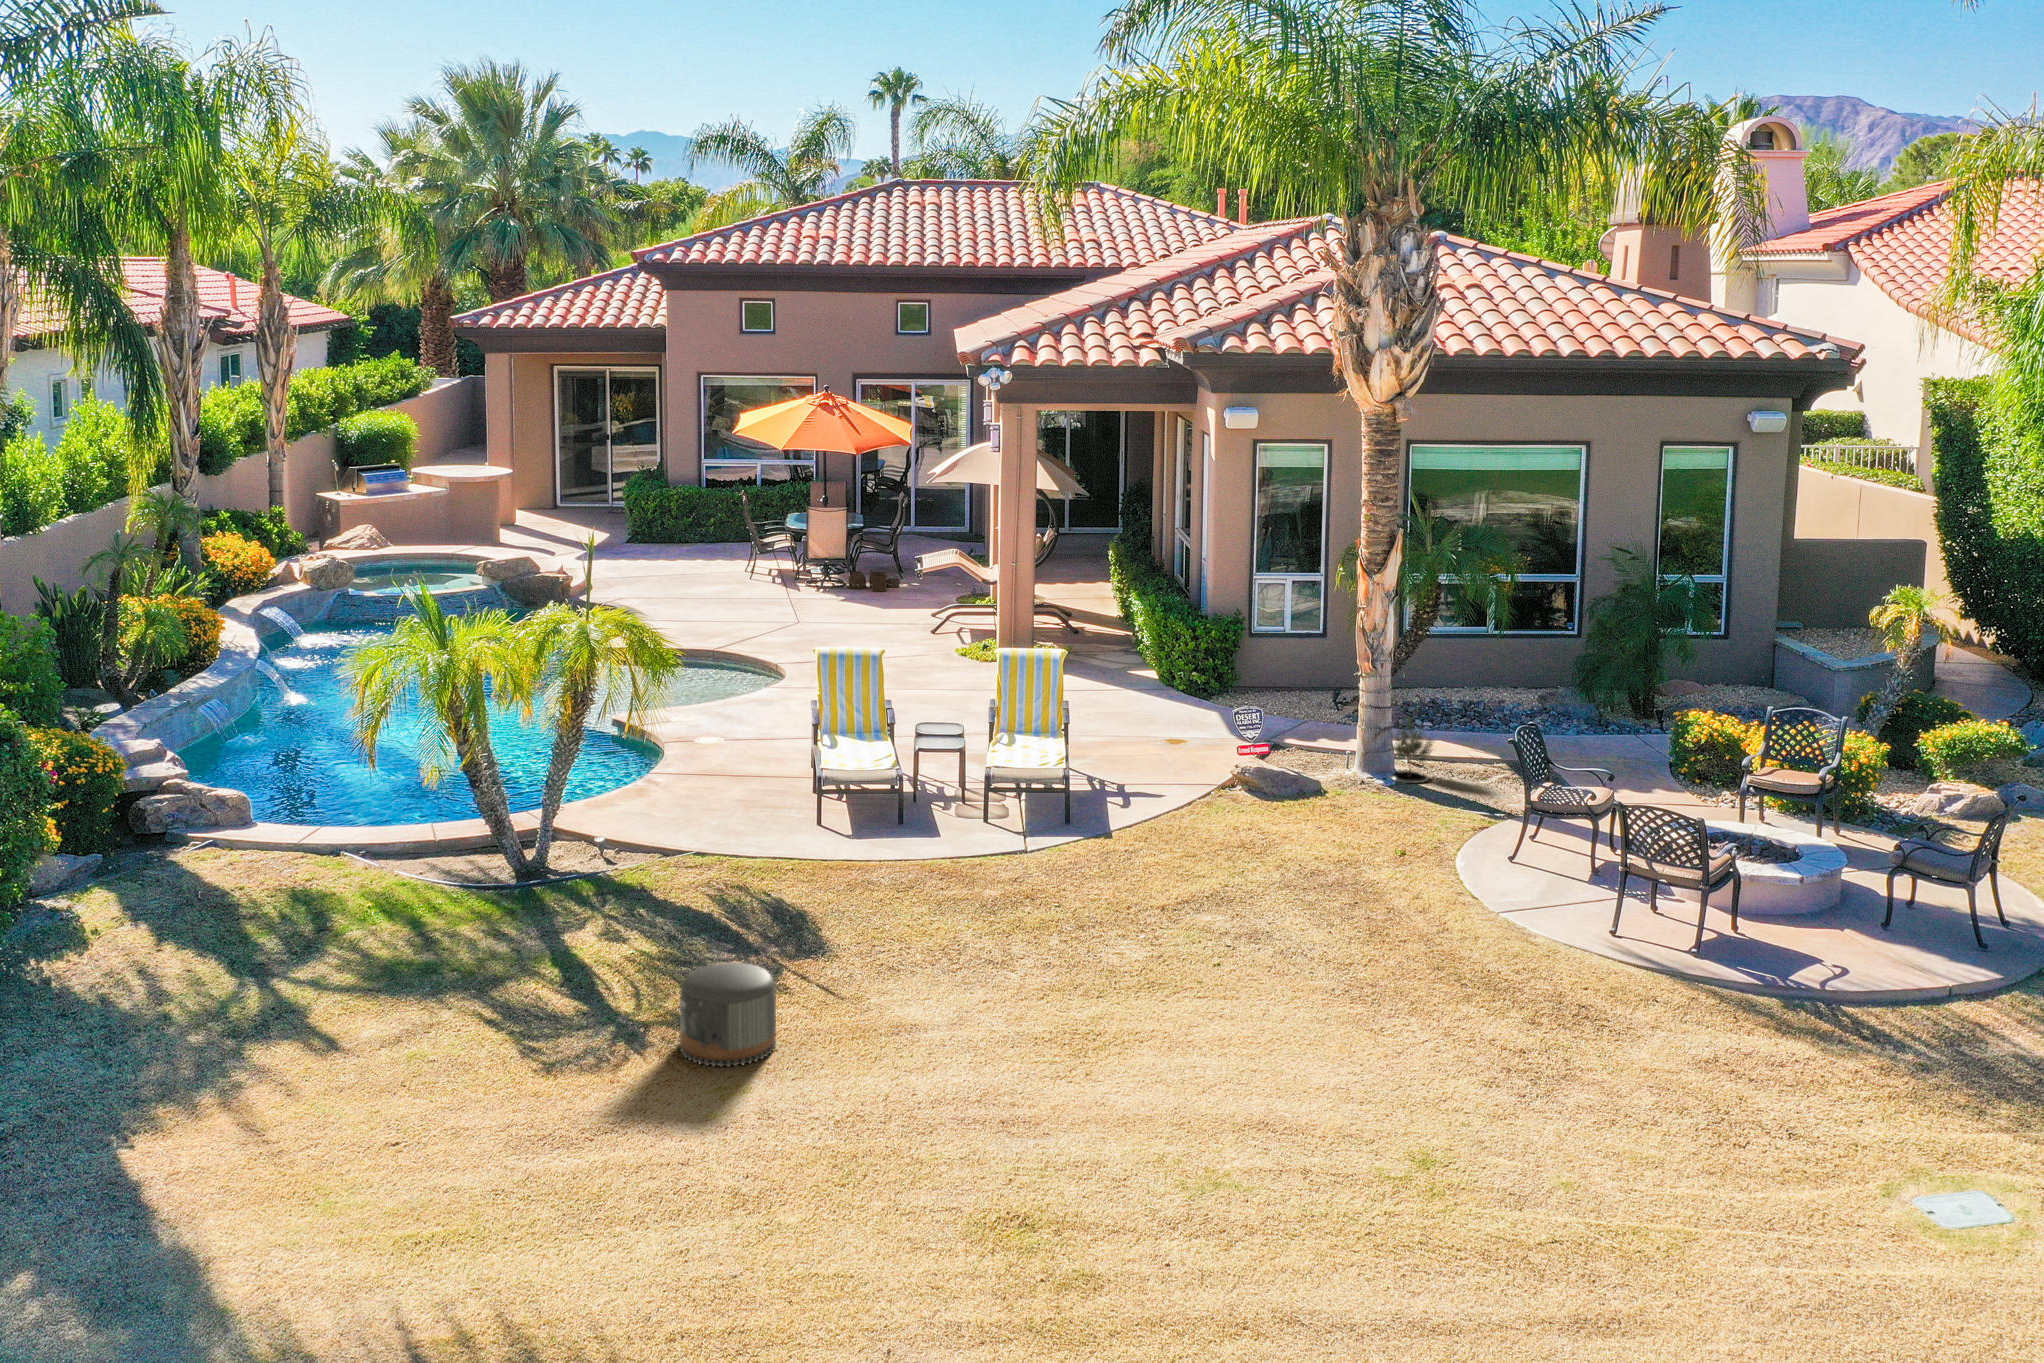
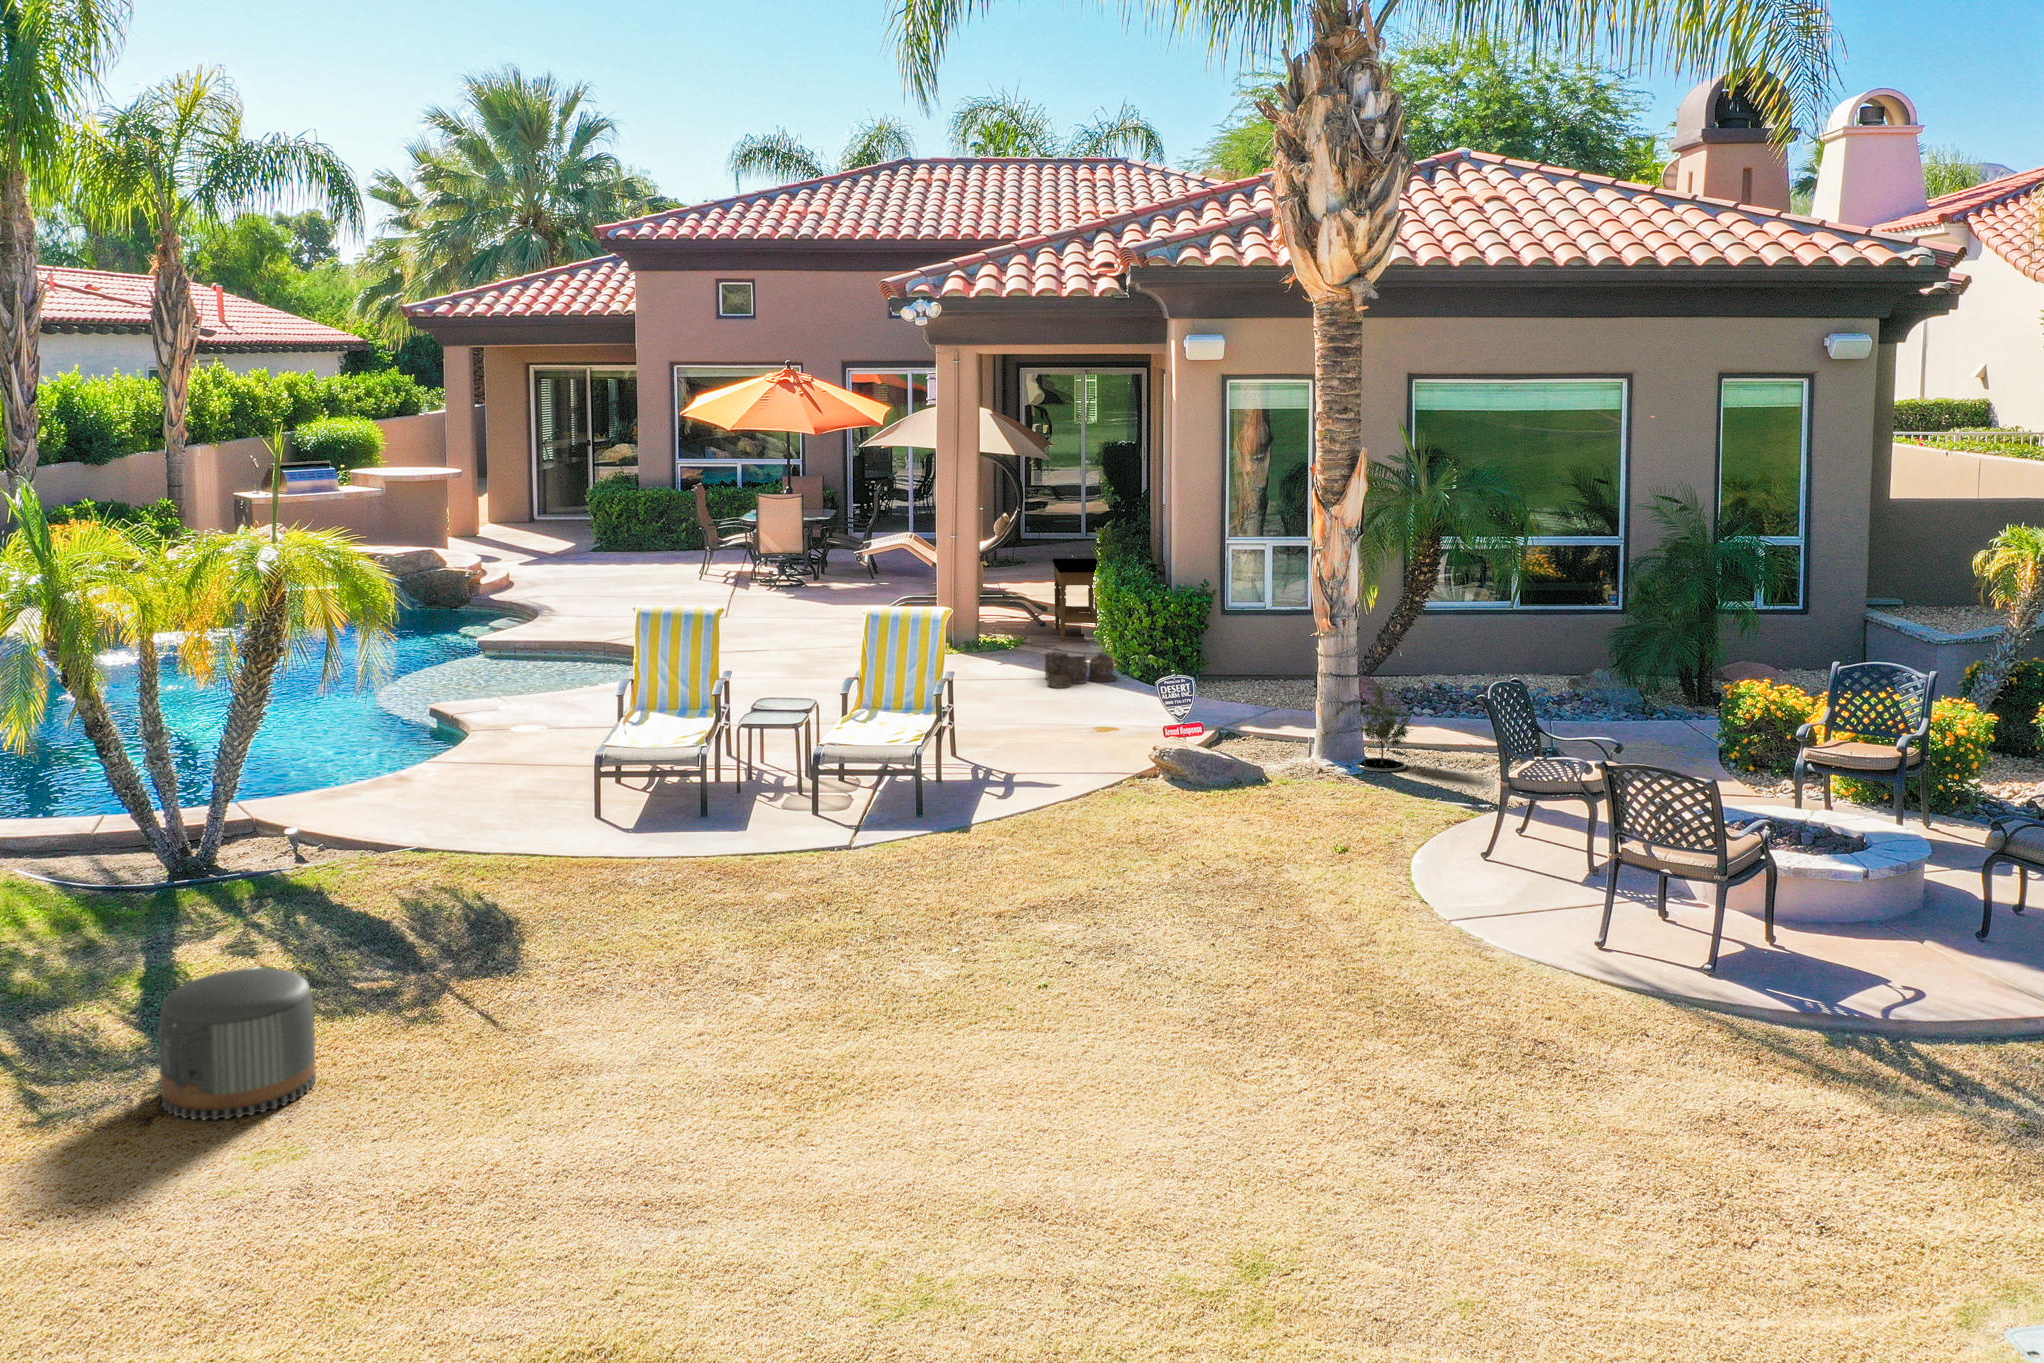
woven basket: present [848,570,900,591] -> present [1045,649,1116,688]
side table: none [1084,576,1136,650] -> present [1053,559,1097,641]

